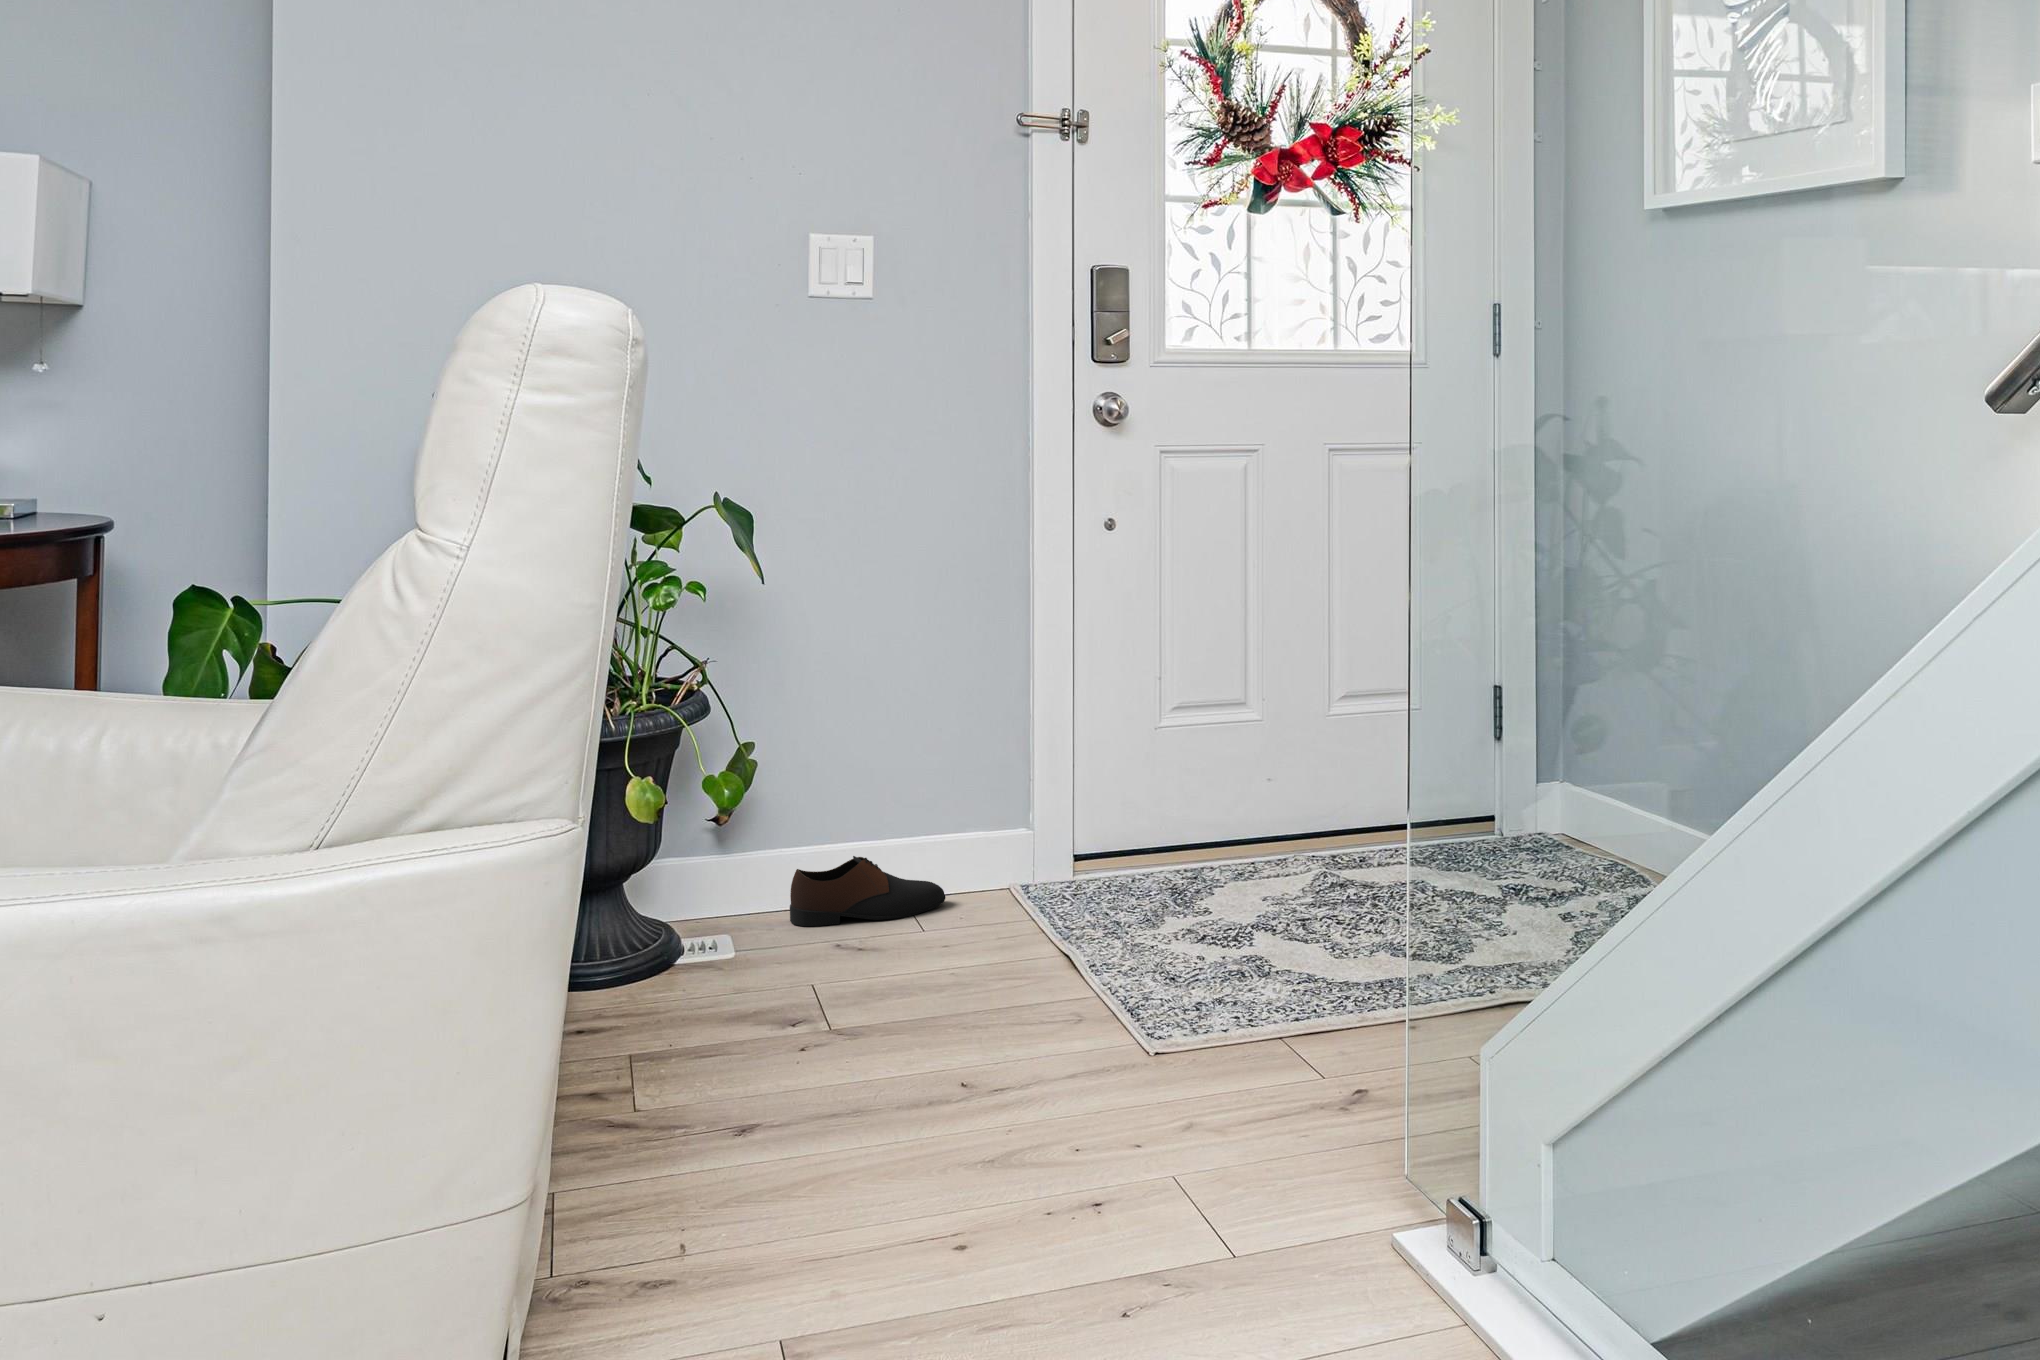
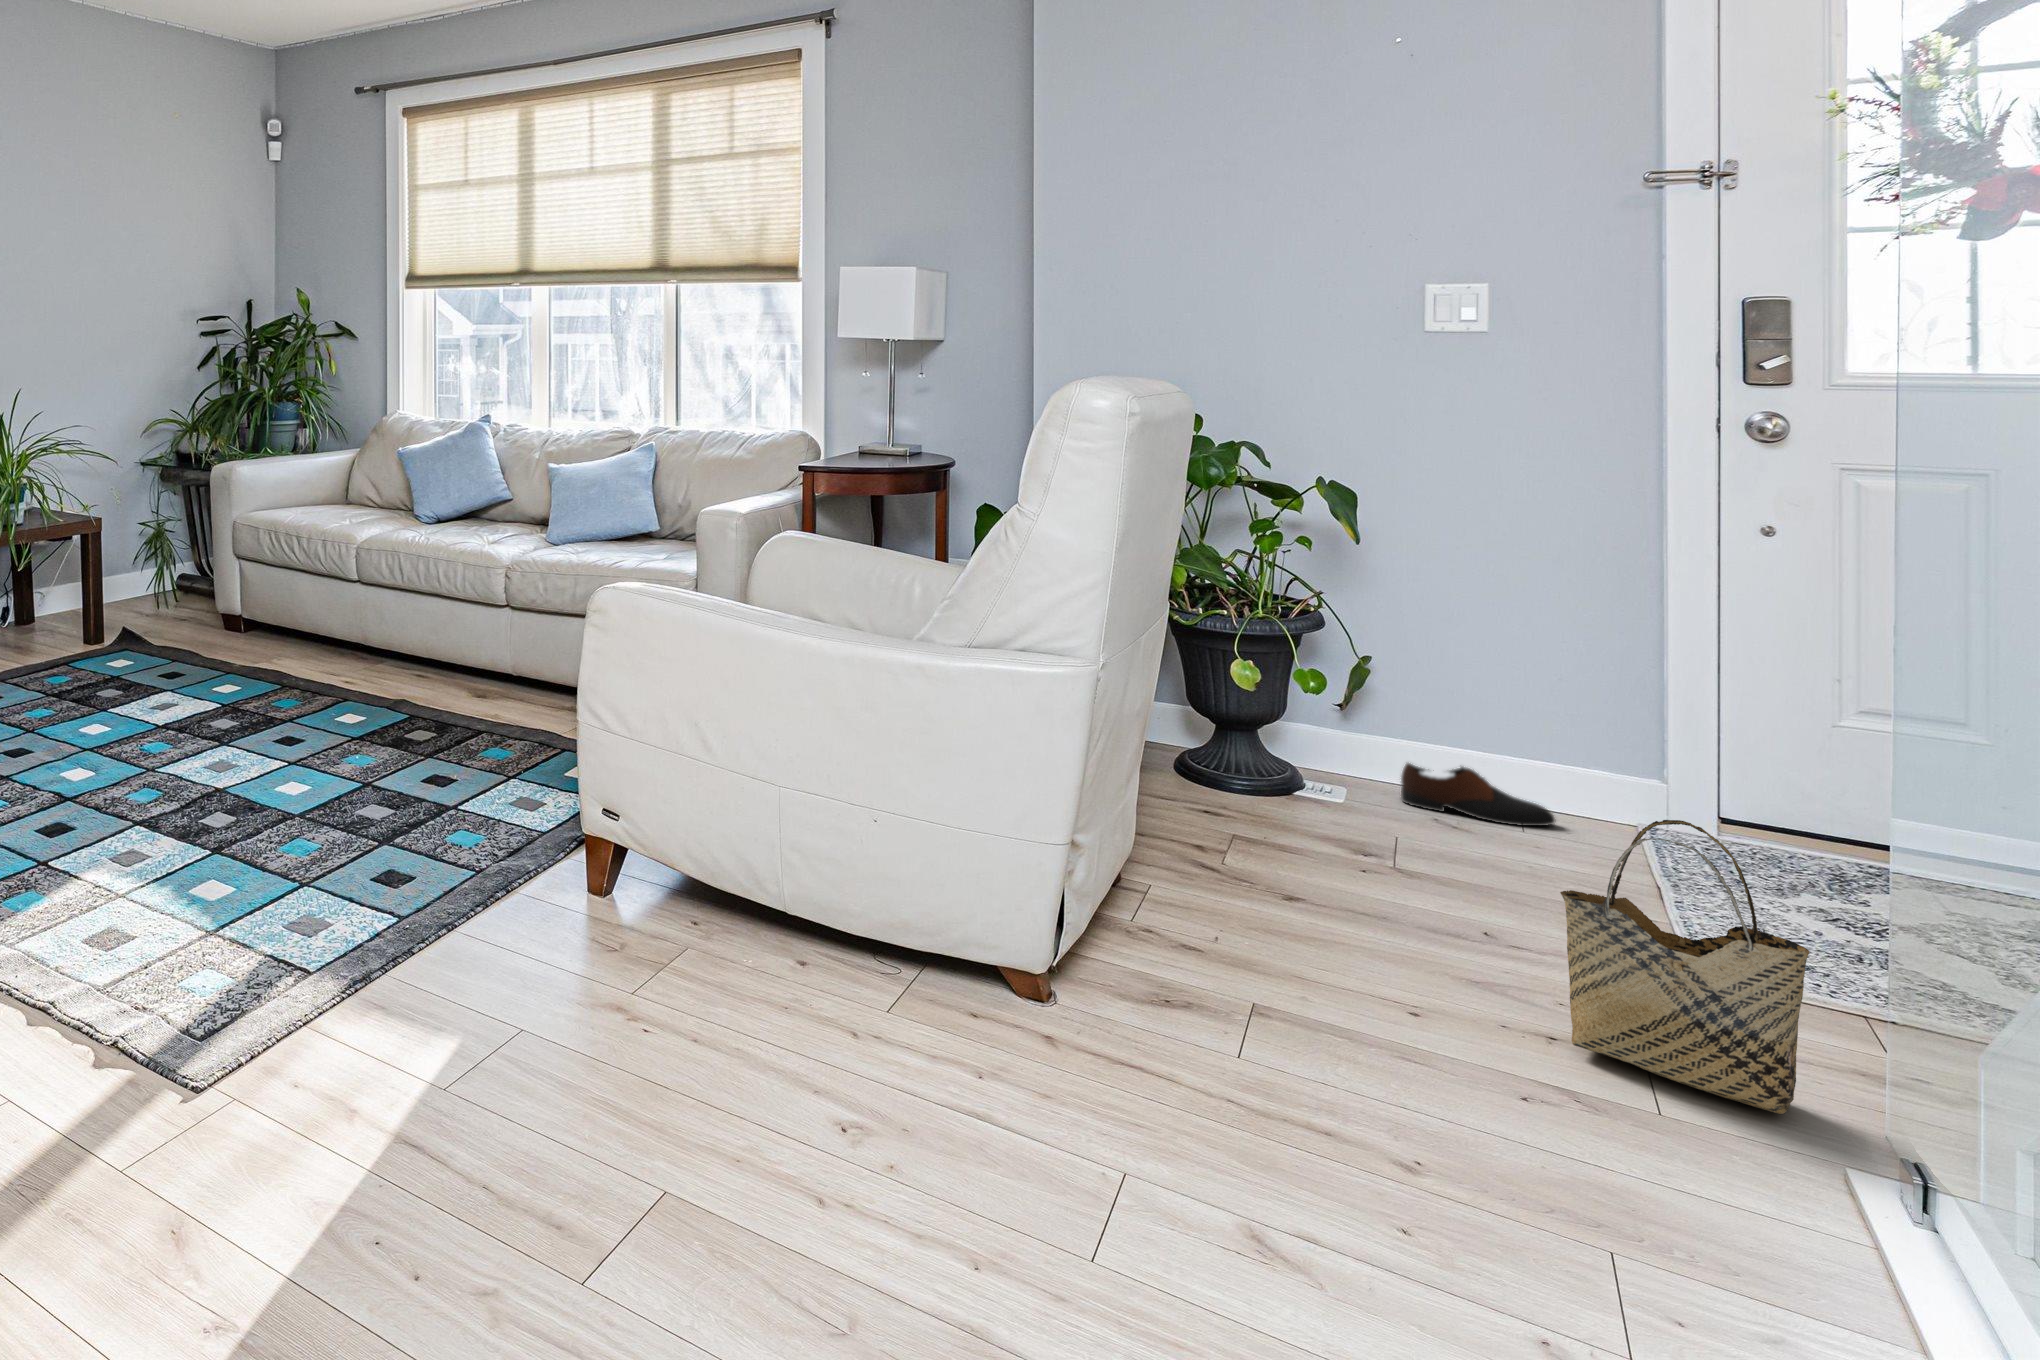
woven basket: none [1101,884,1321,1225] -> present [1560,820,1809,1114]

